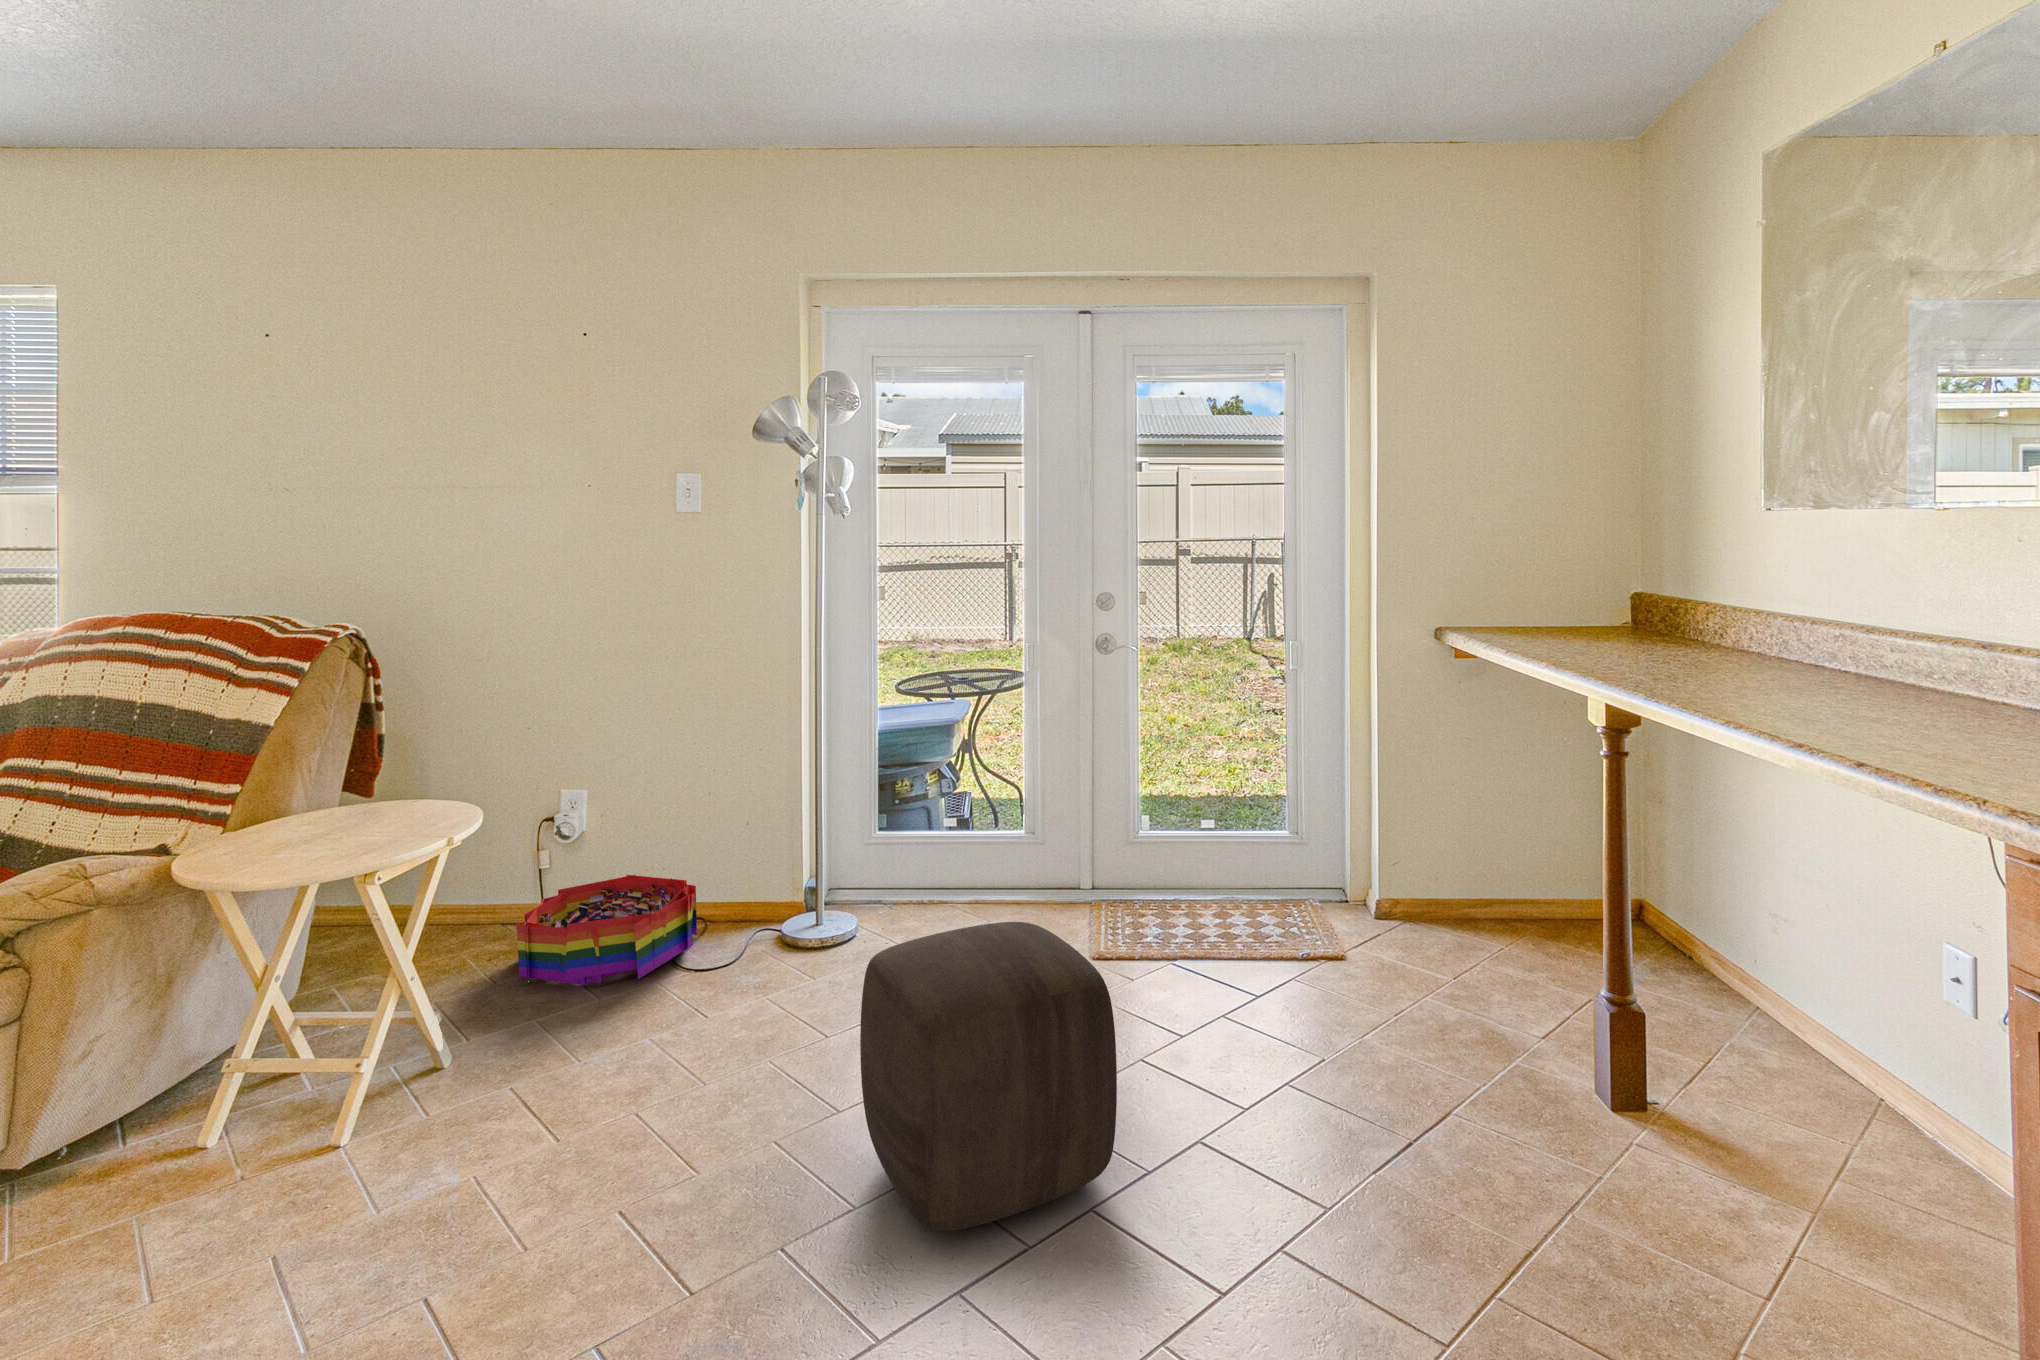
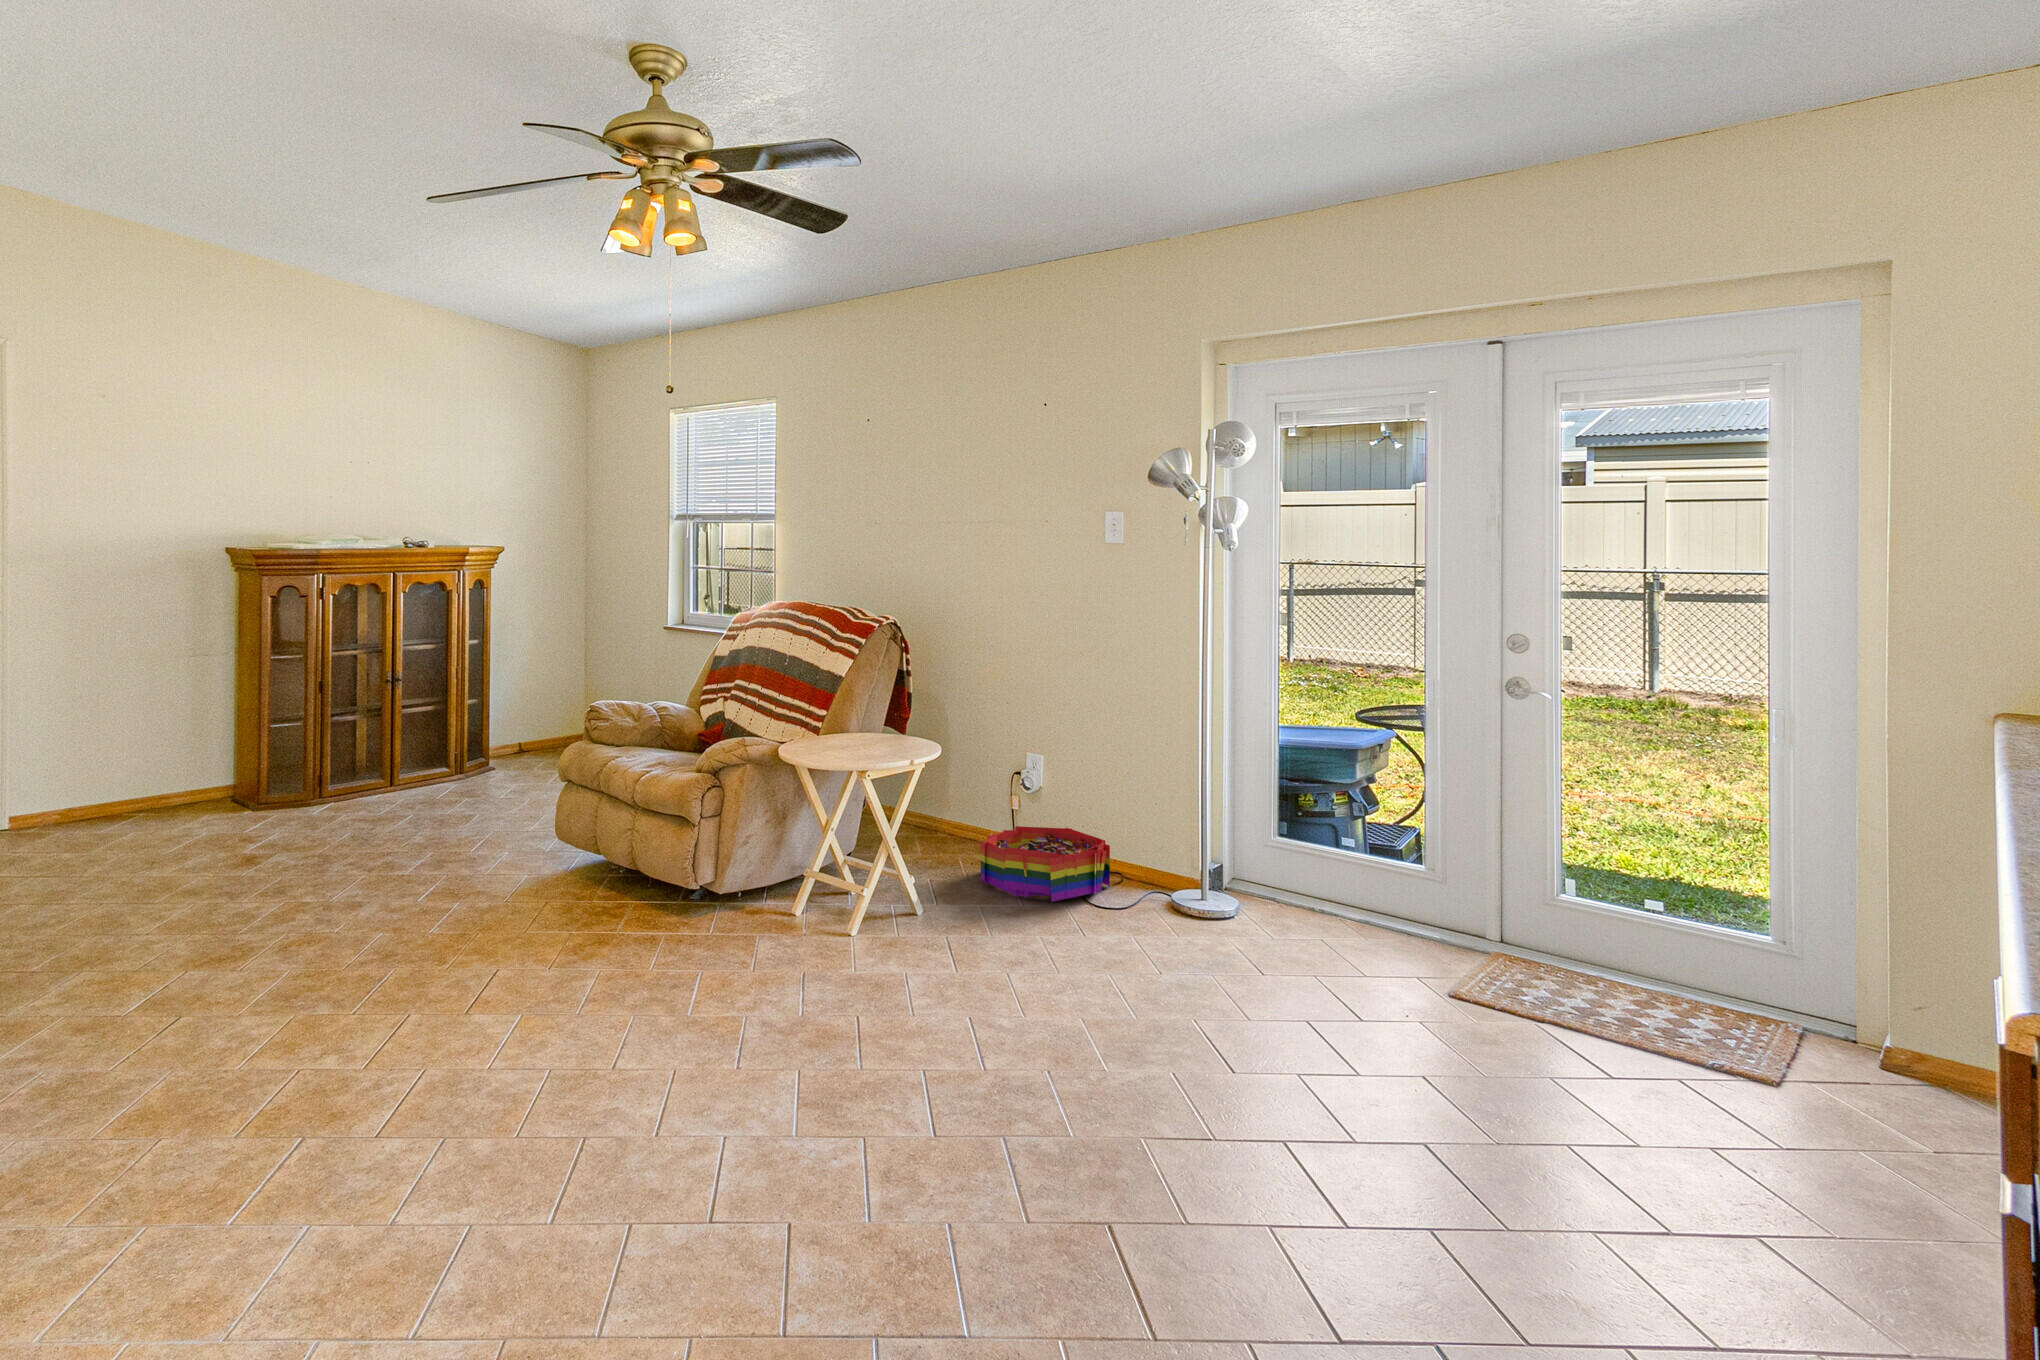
ottoman: present [860,922,1117,1231] -> none [1127,894,1323,1121]

